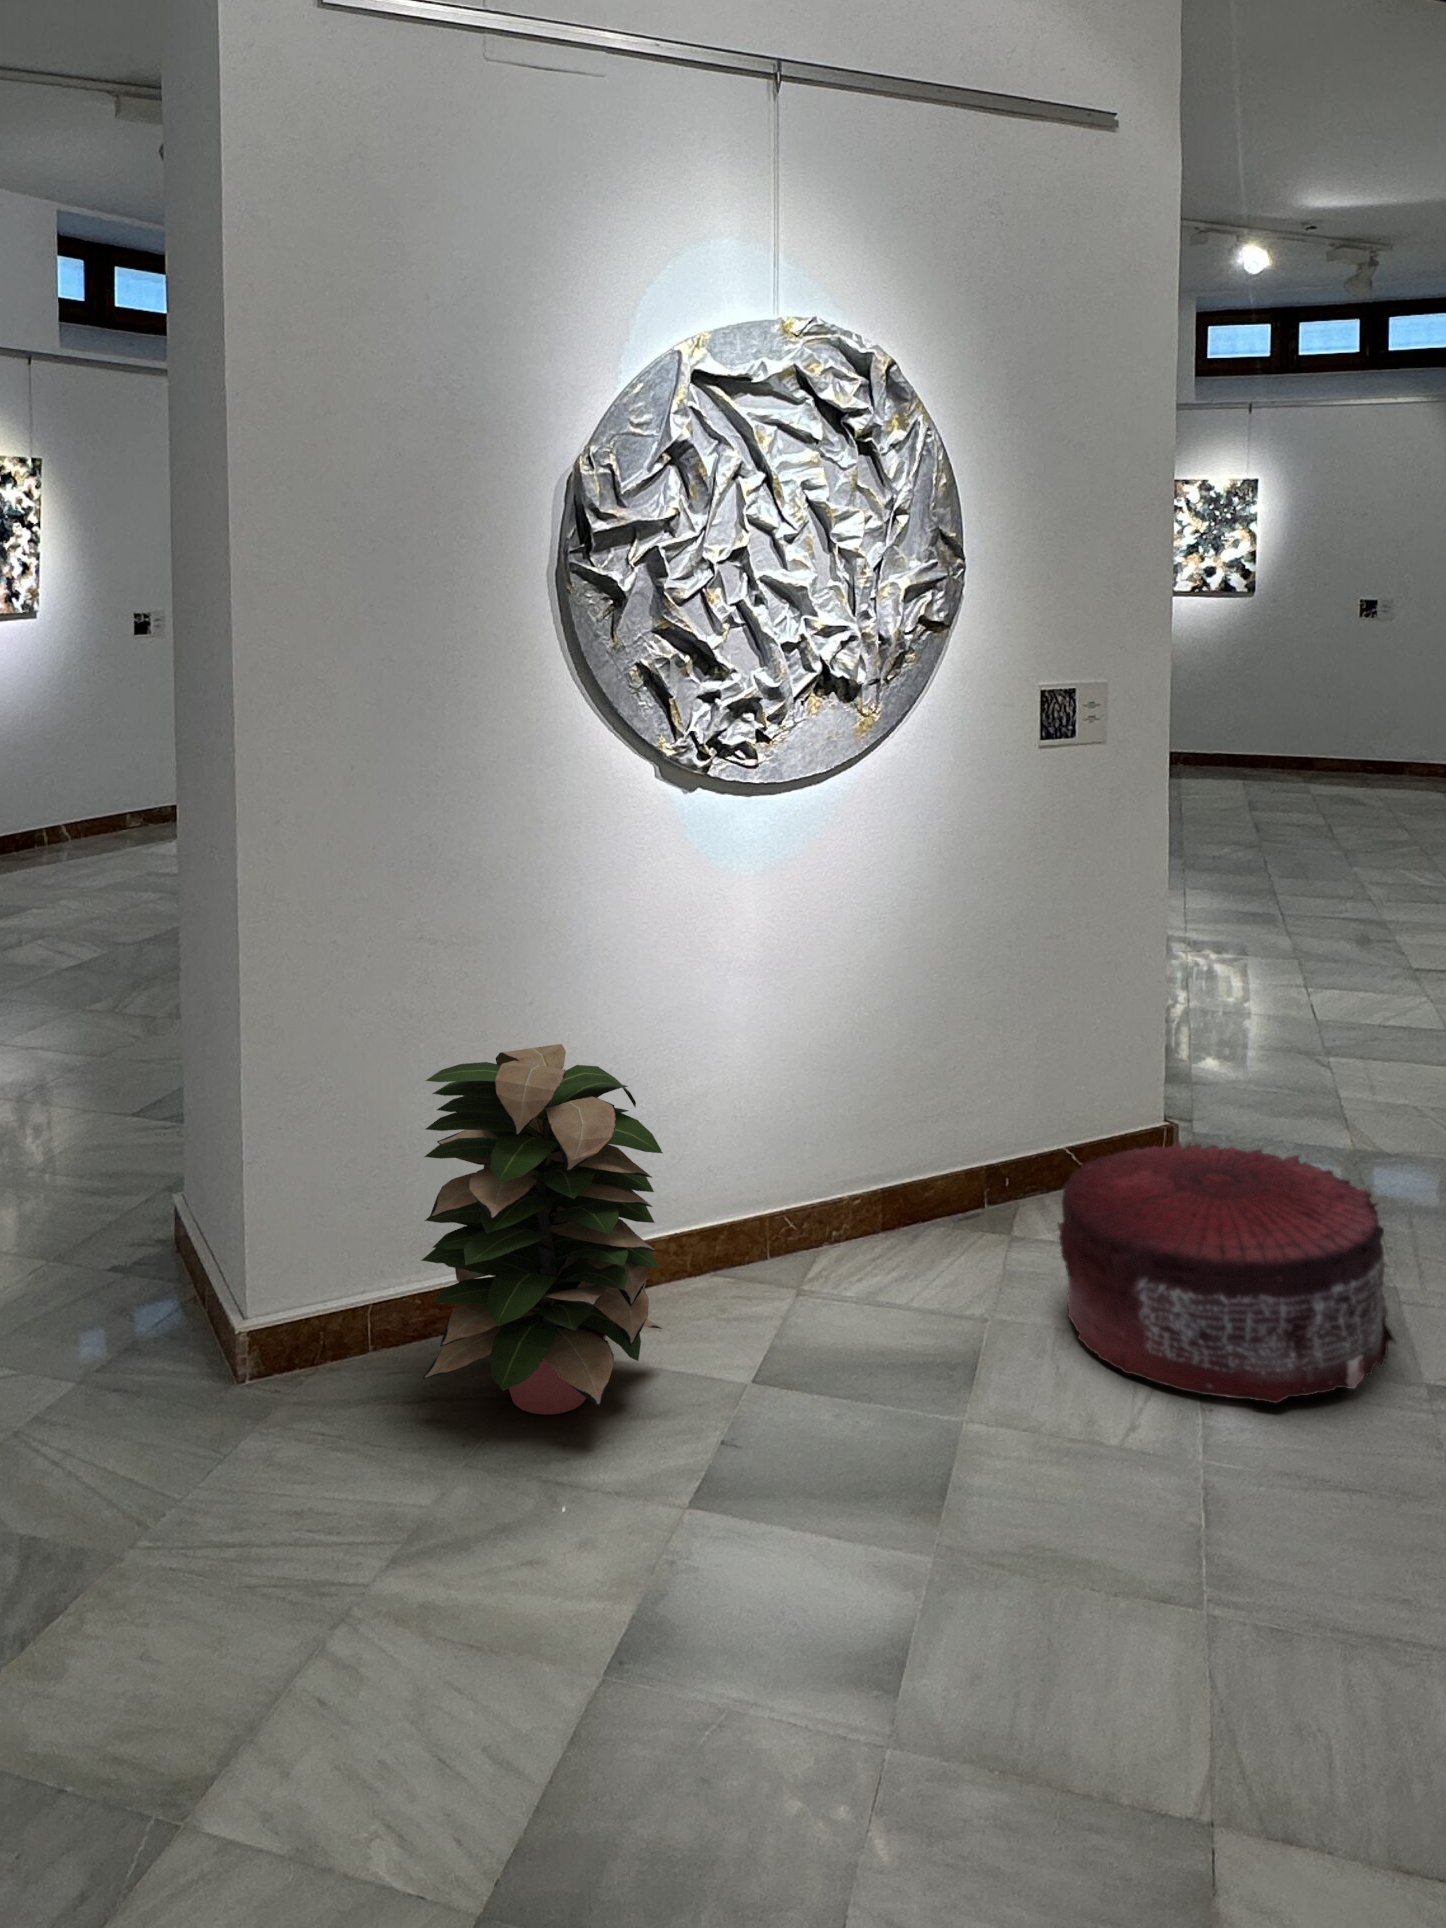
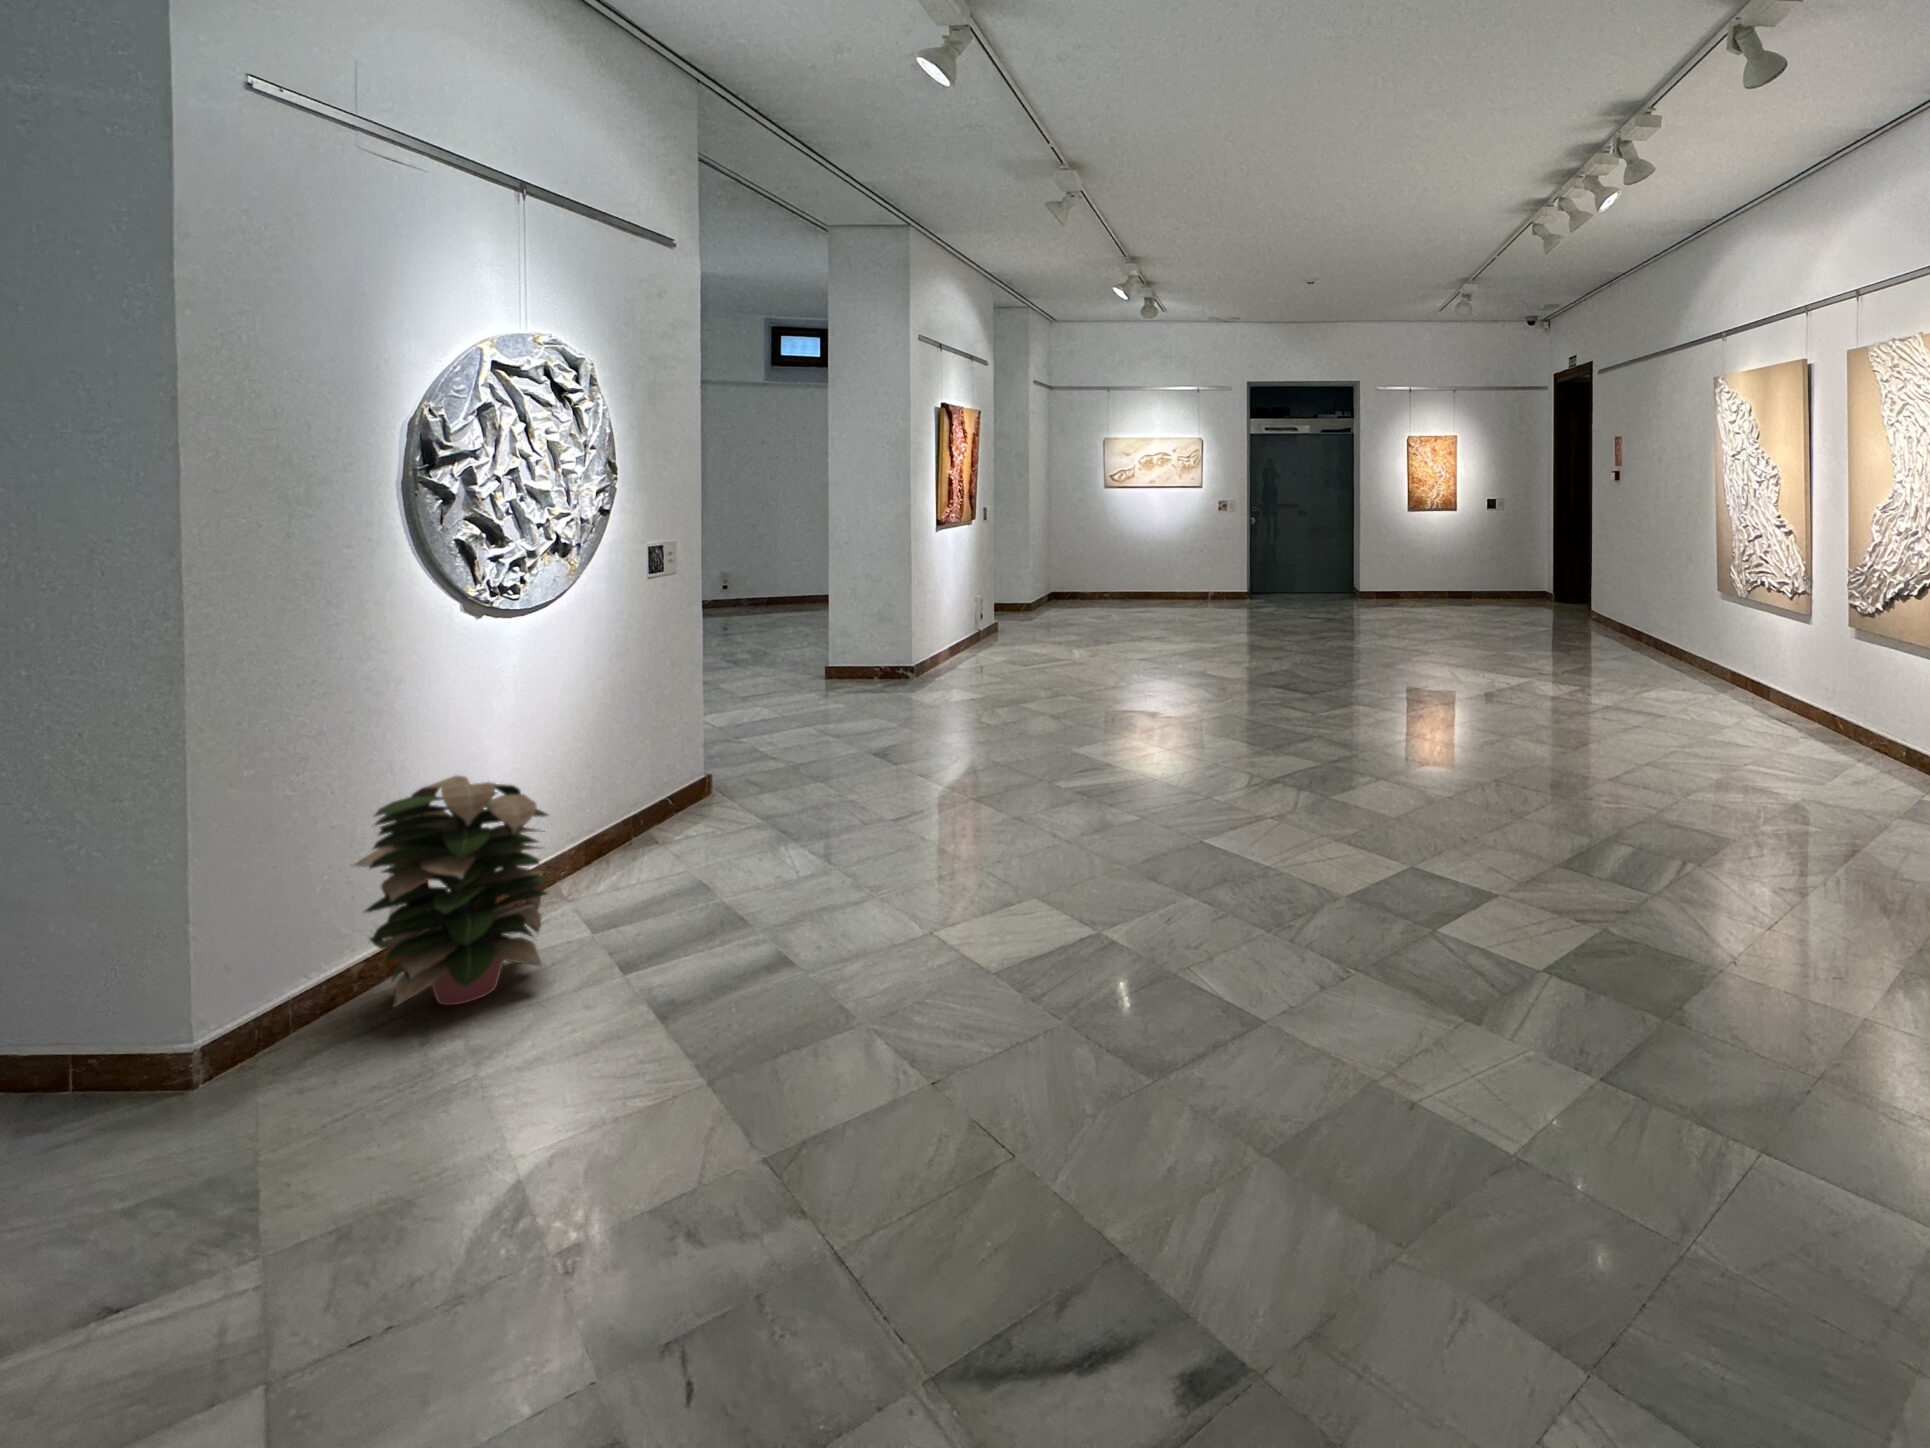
pouf: present [1058,1141,1395,1403] -> none [716,749,878,861]

